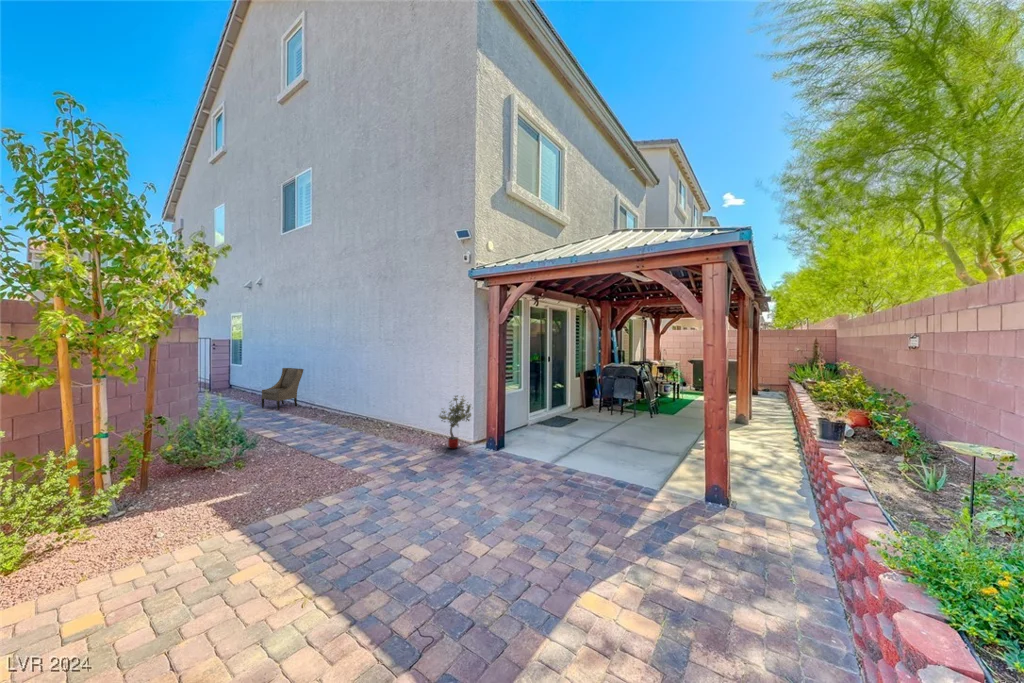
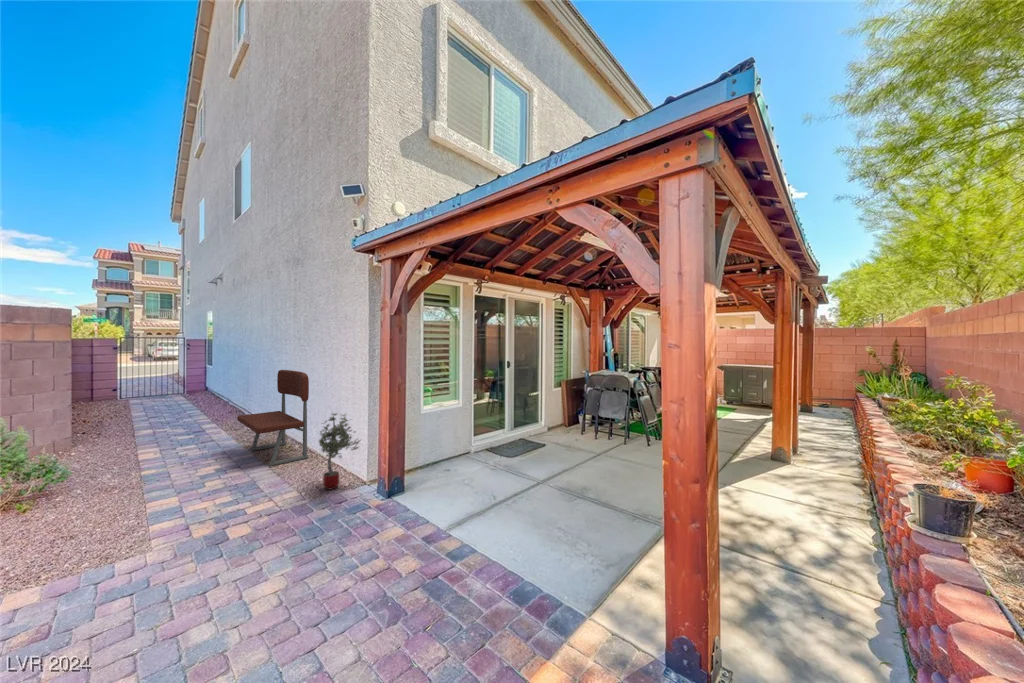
bench: none [349,366,412,438] -> present [237,370,309,466]
armchair: present [262,368,303,410] -> none [190,372,241,421]

